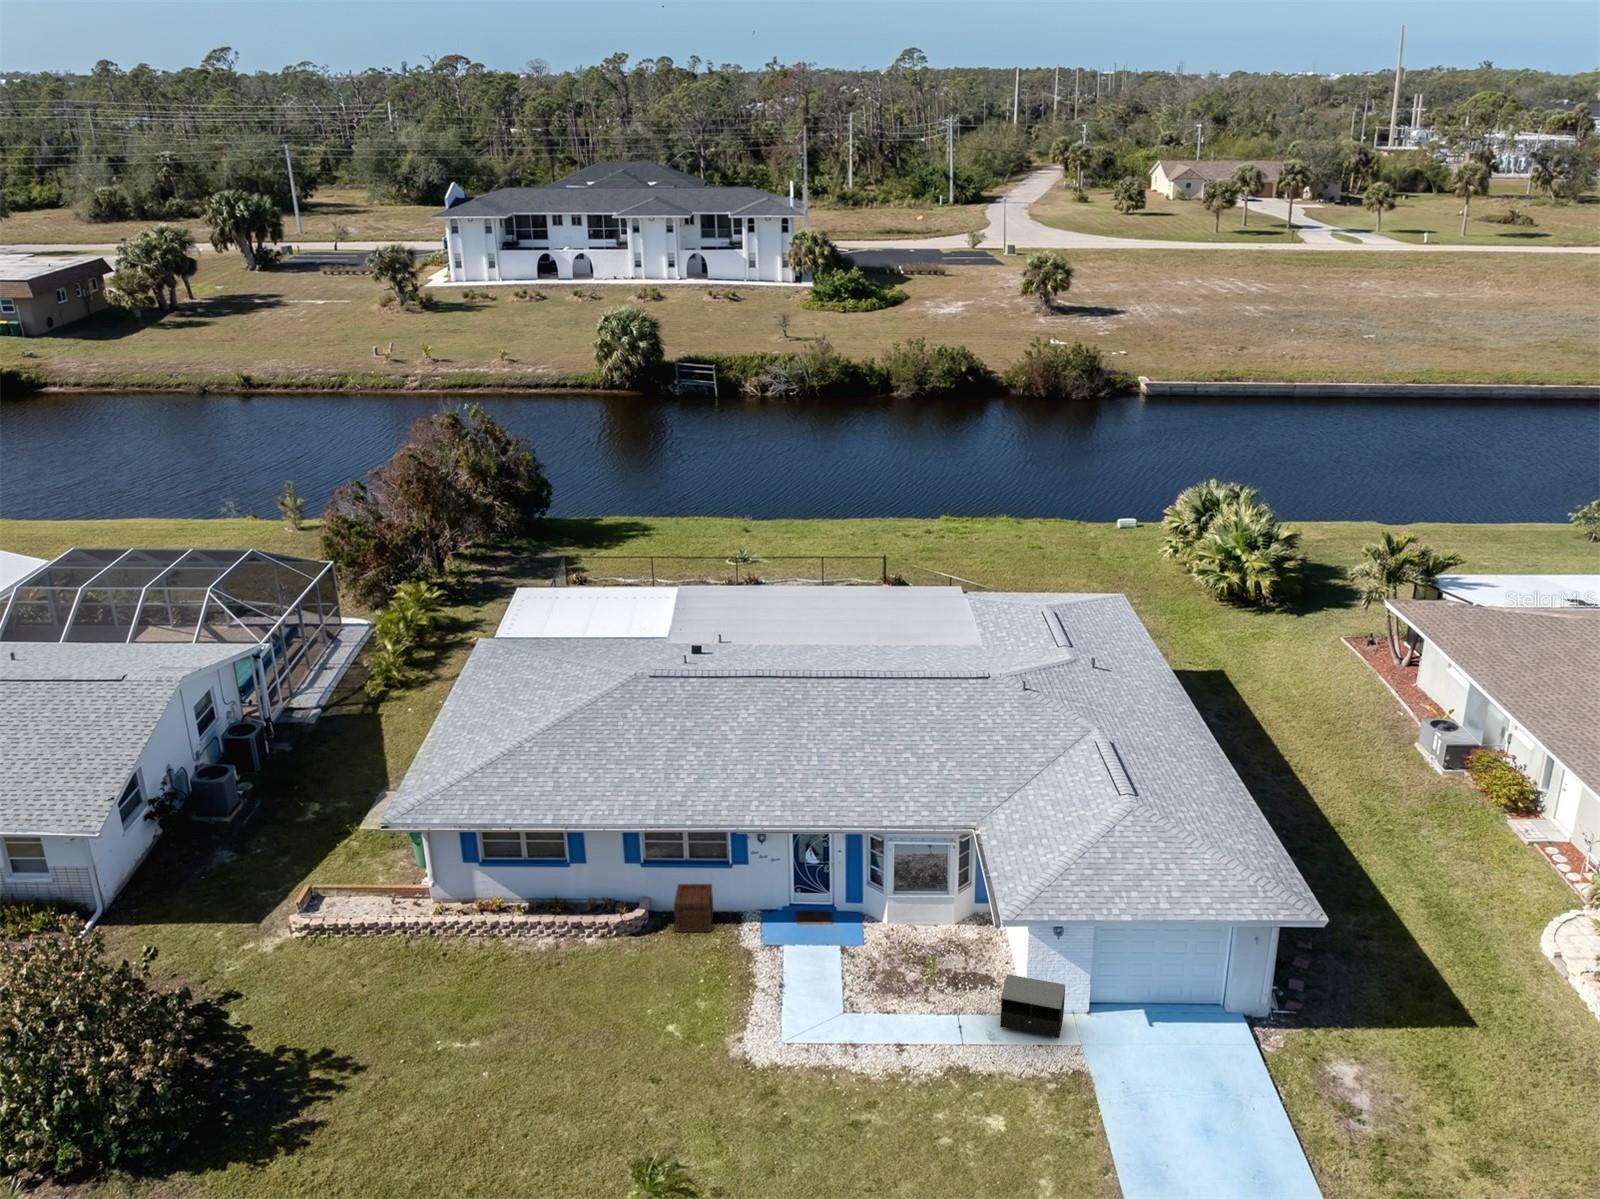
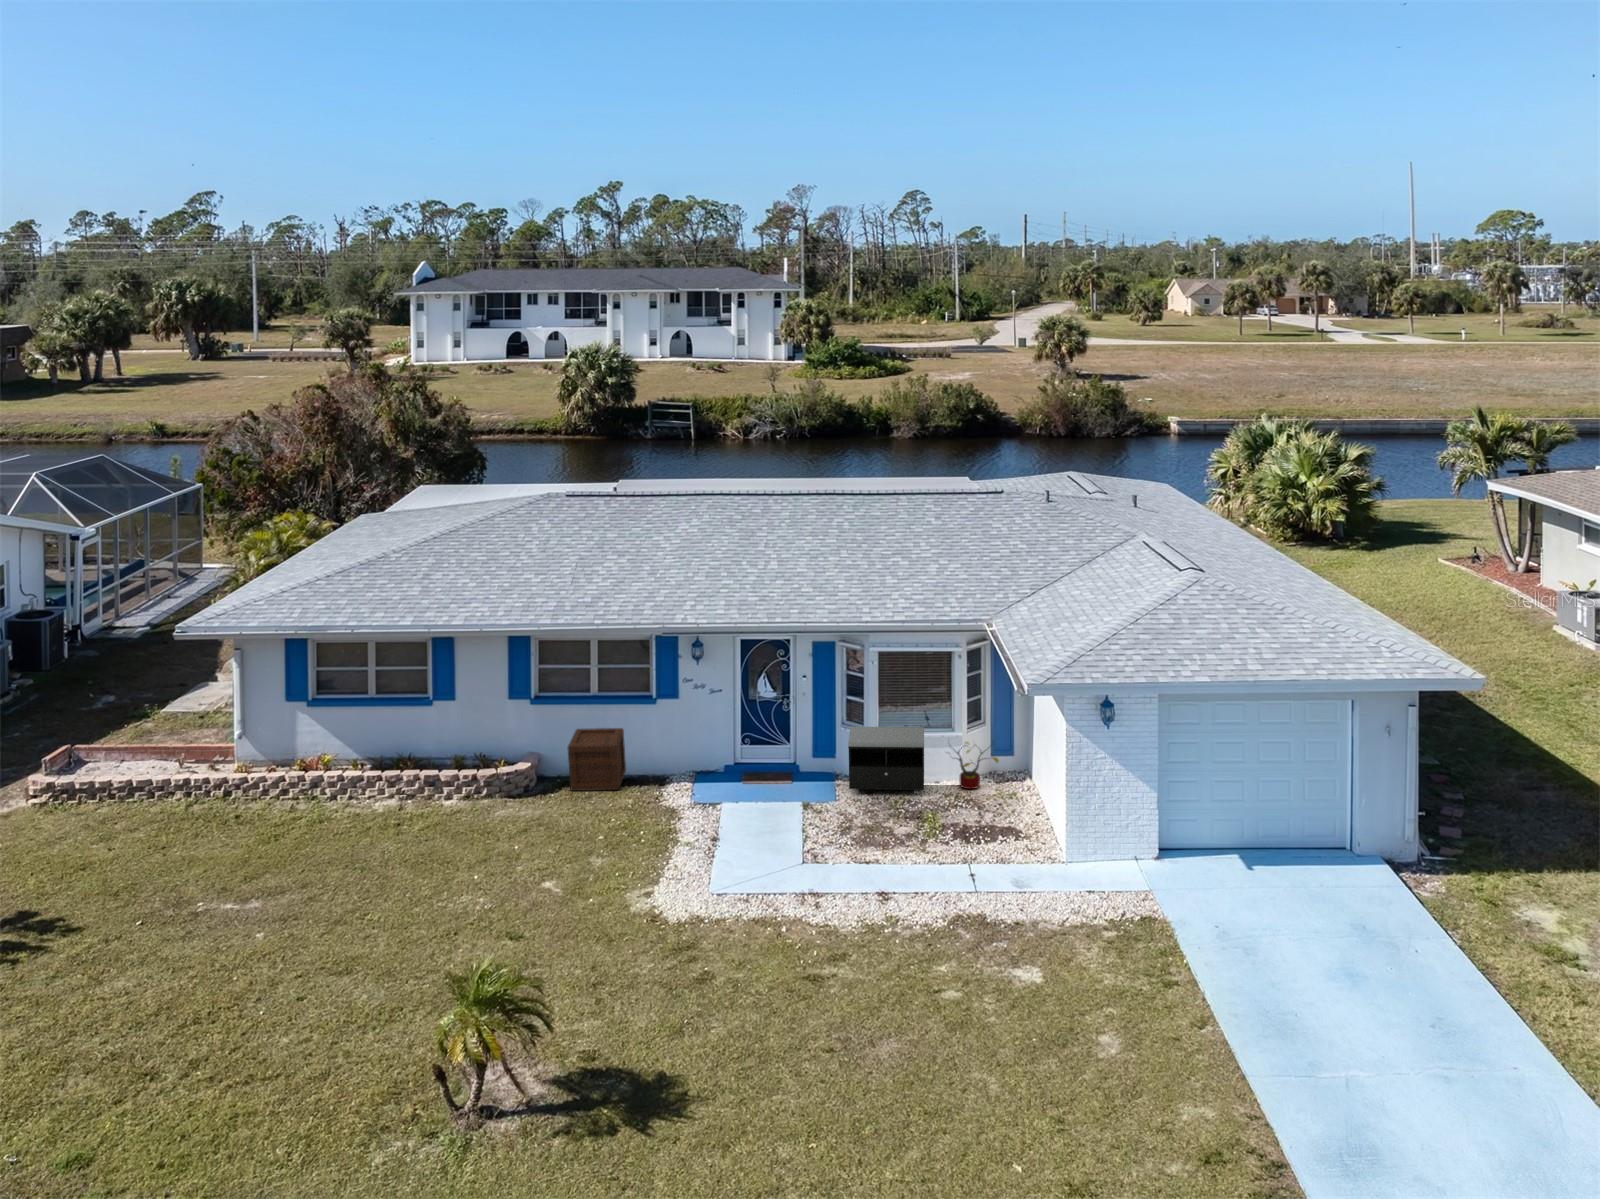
decorative plant: none [941,898,980,935] -> present [949,742,998,789]
storage bench: present [1000,974,1065,1038] -> present [848,727,924,793]

